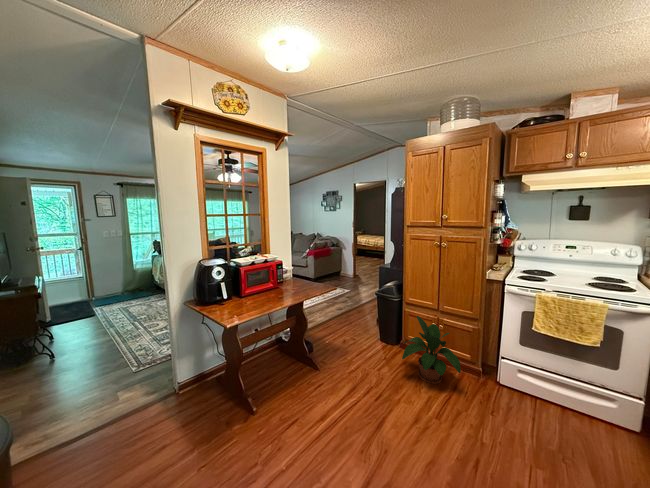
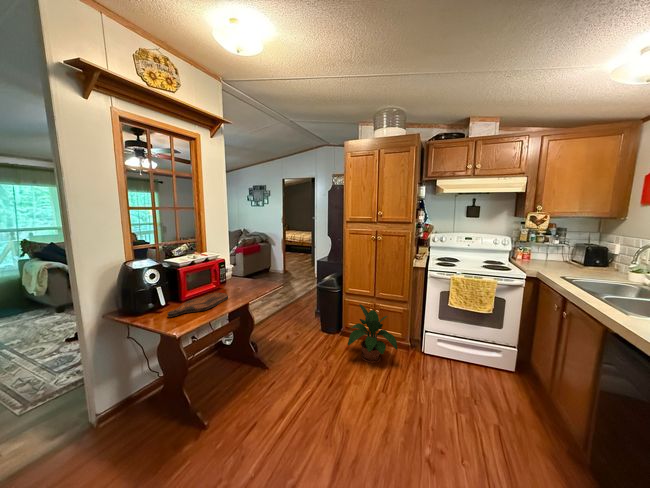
cutting board: none [227,291,281,309] -> present [167,293,228,317]

